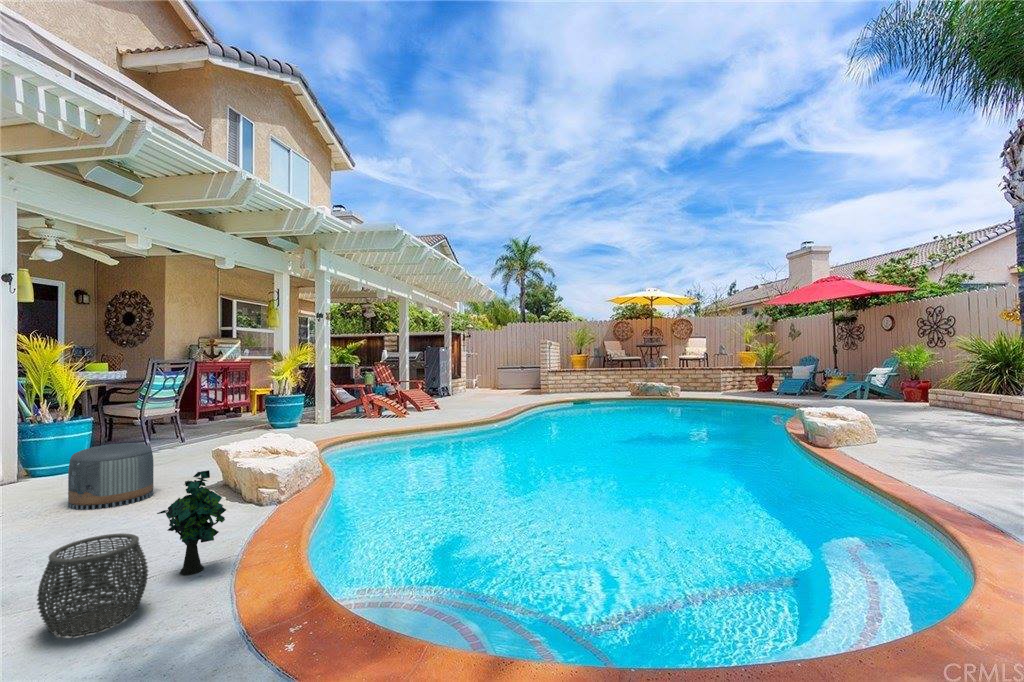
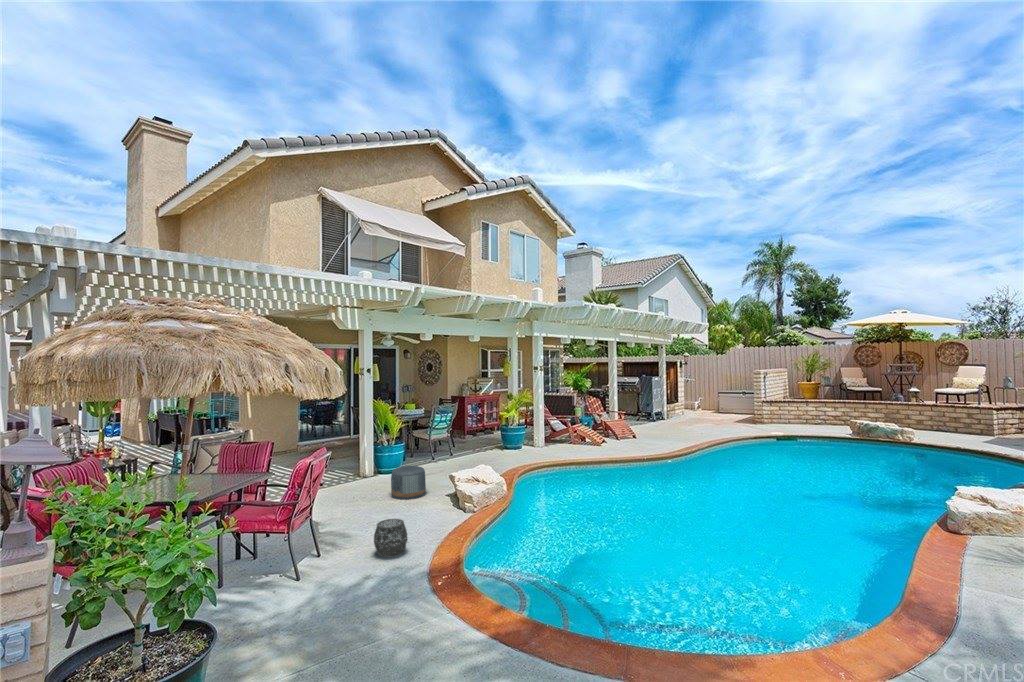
decorative plant: present [157,470,226,575] -> none [413,495,440,541]

